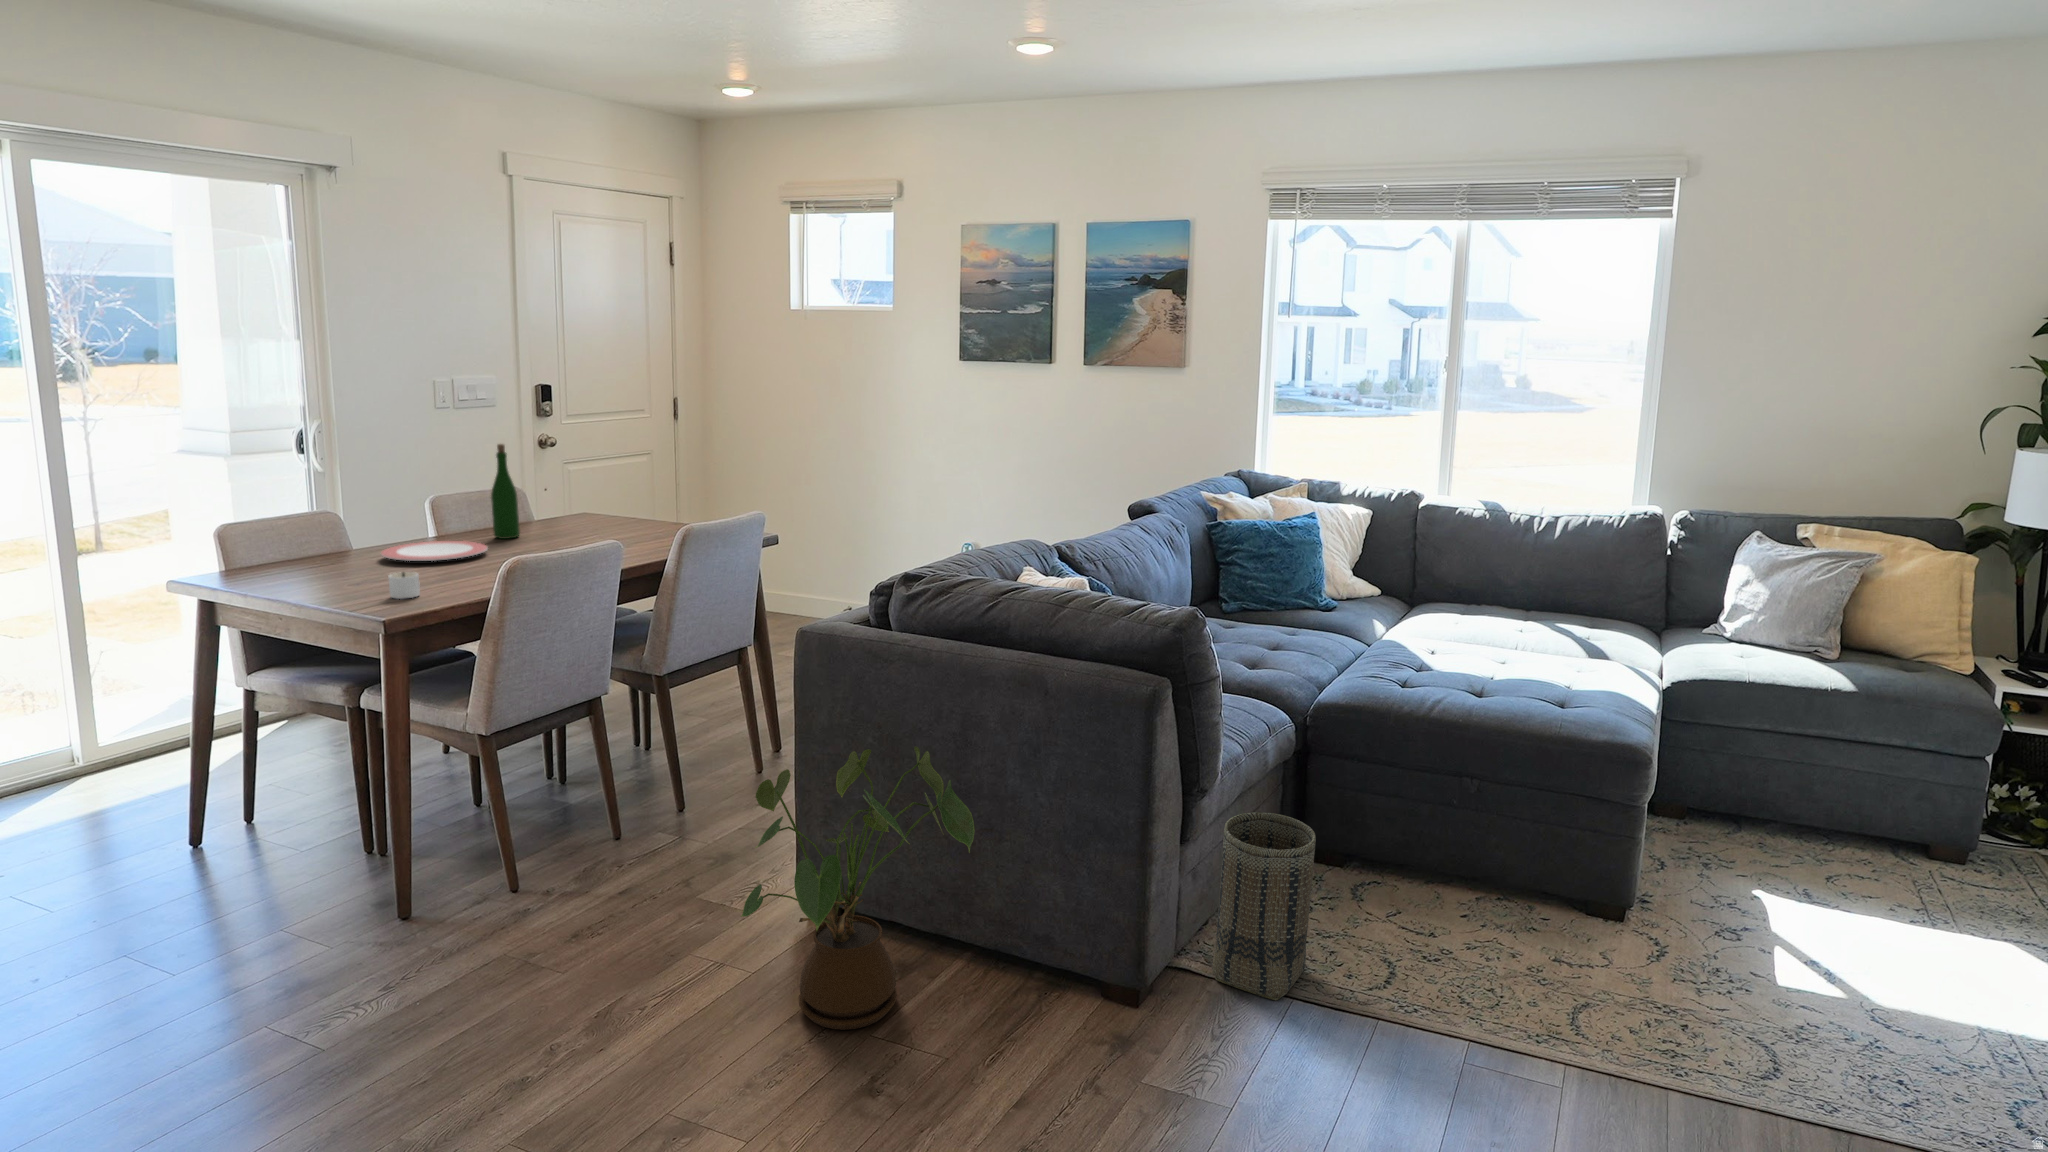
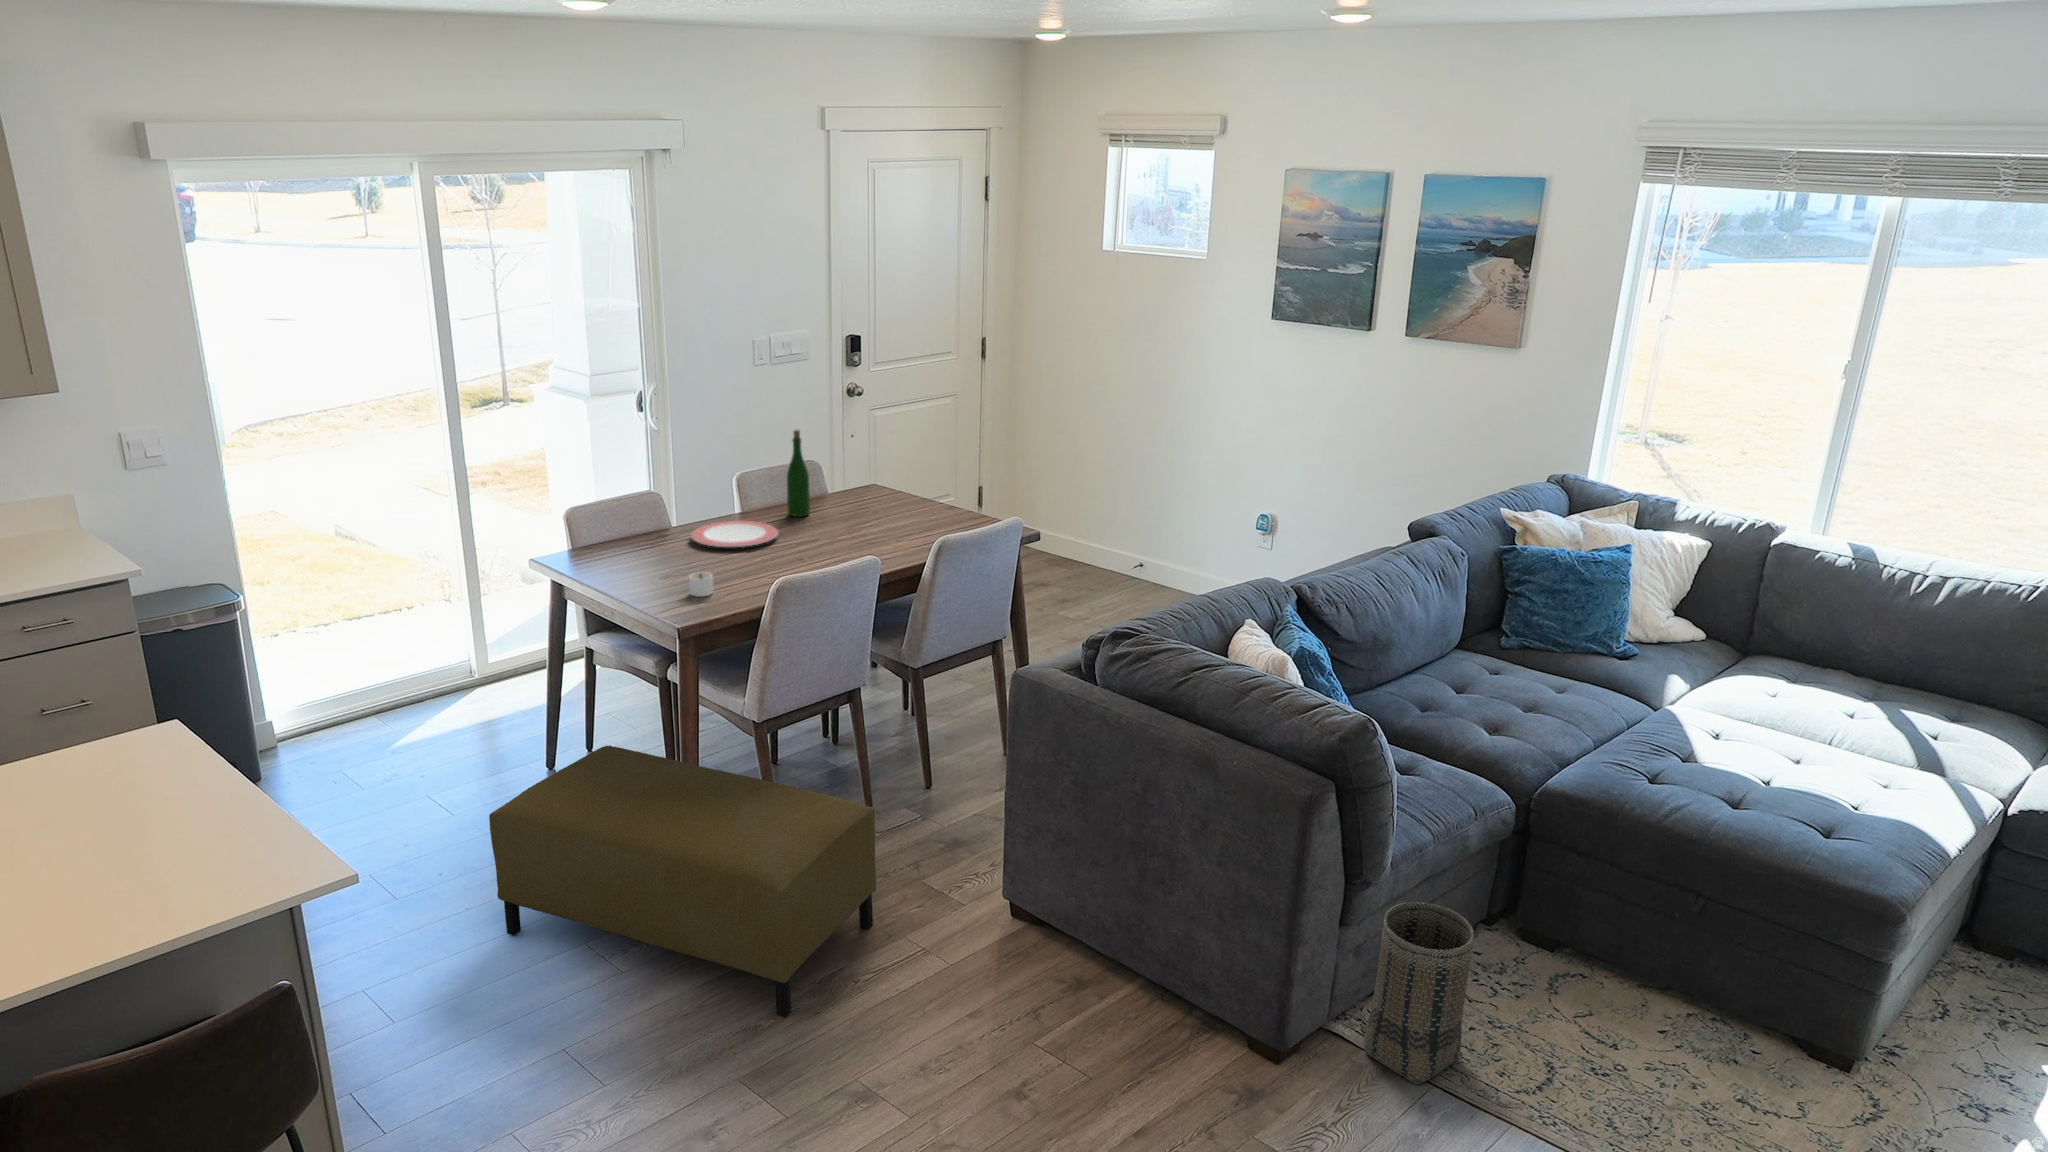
house plant: present [741,747,974,1030] -> none [929,799,1132,1035]
ottoman: none [120,782,649,1063] -> present [489,746,876,1018]

